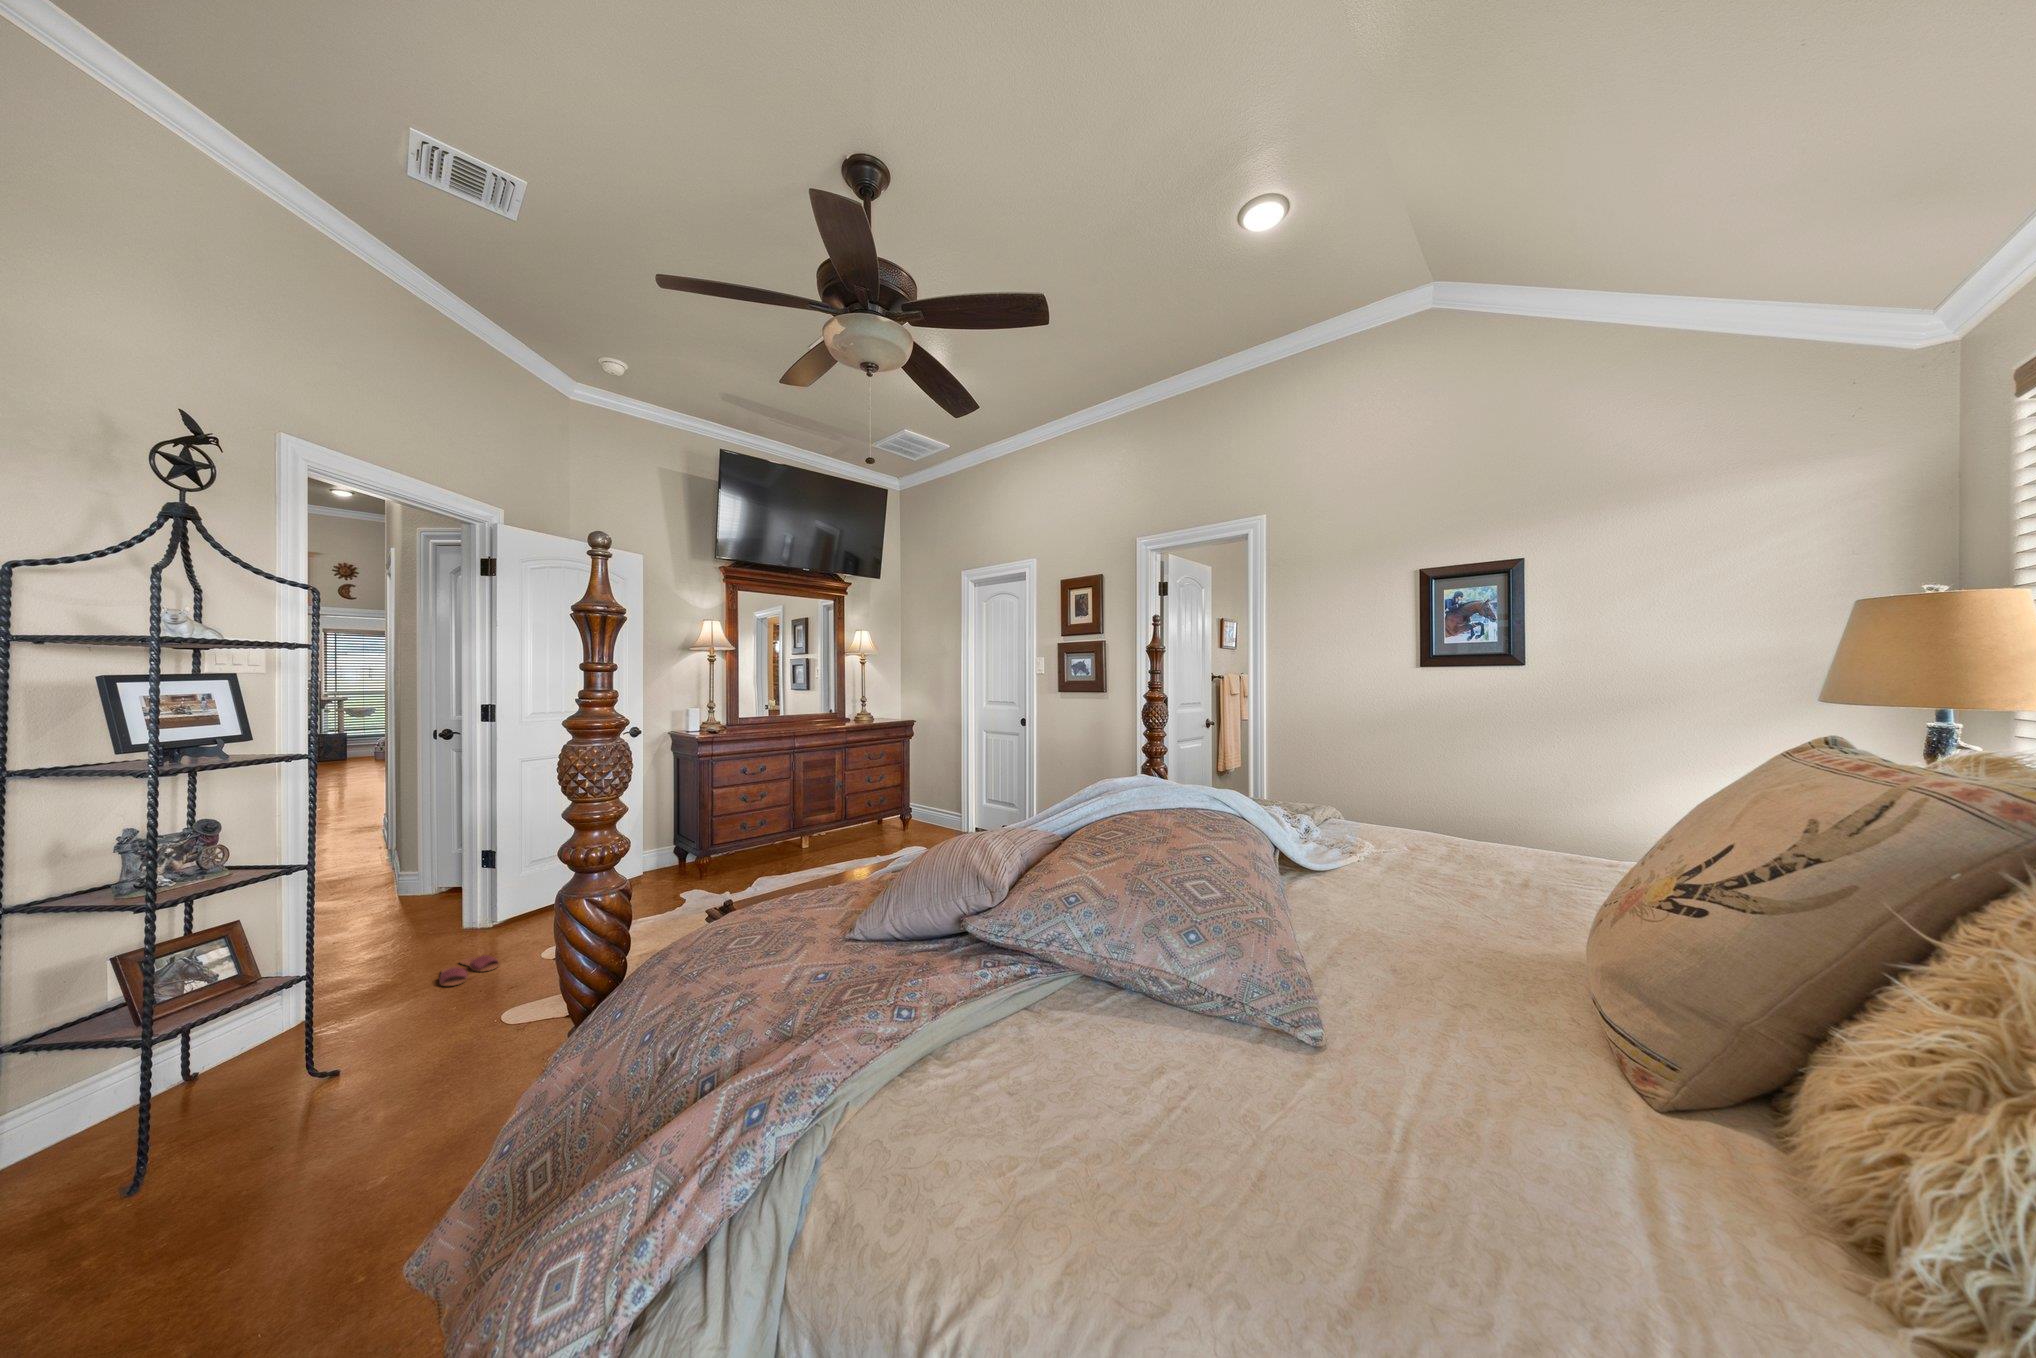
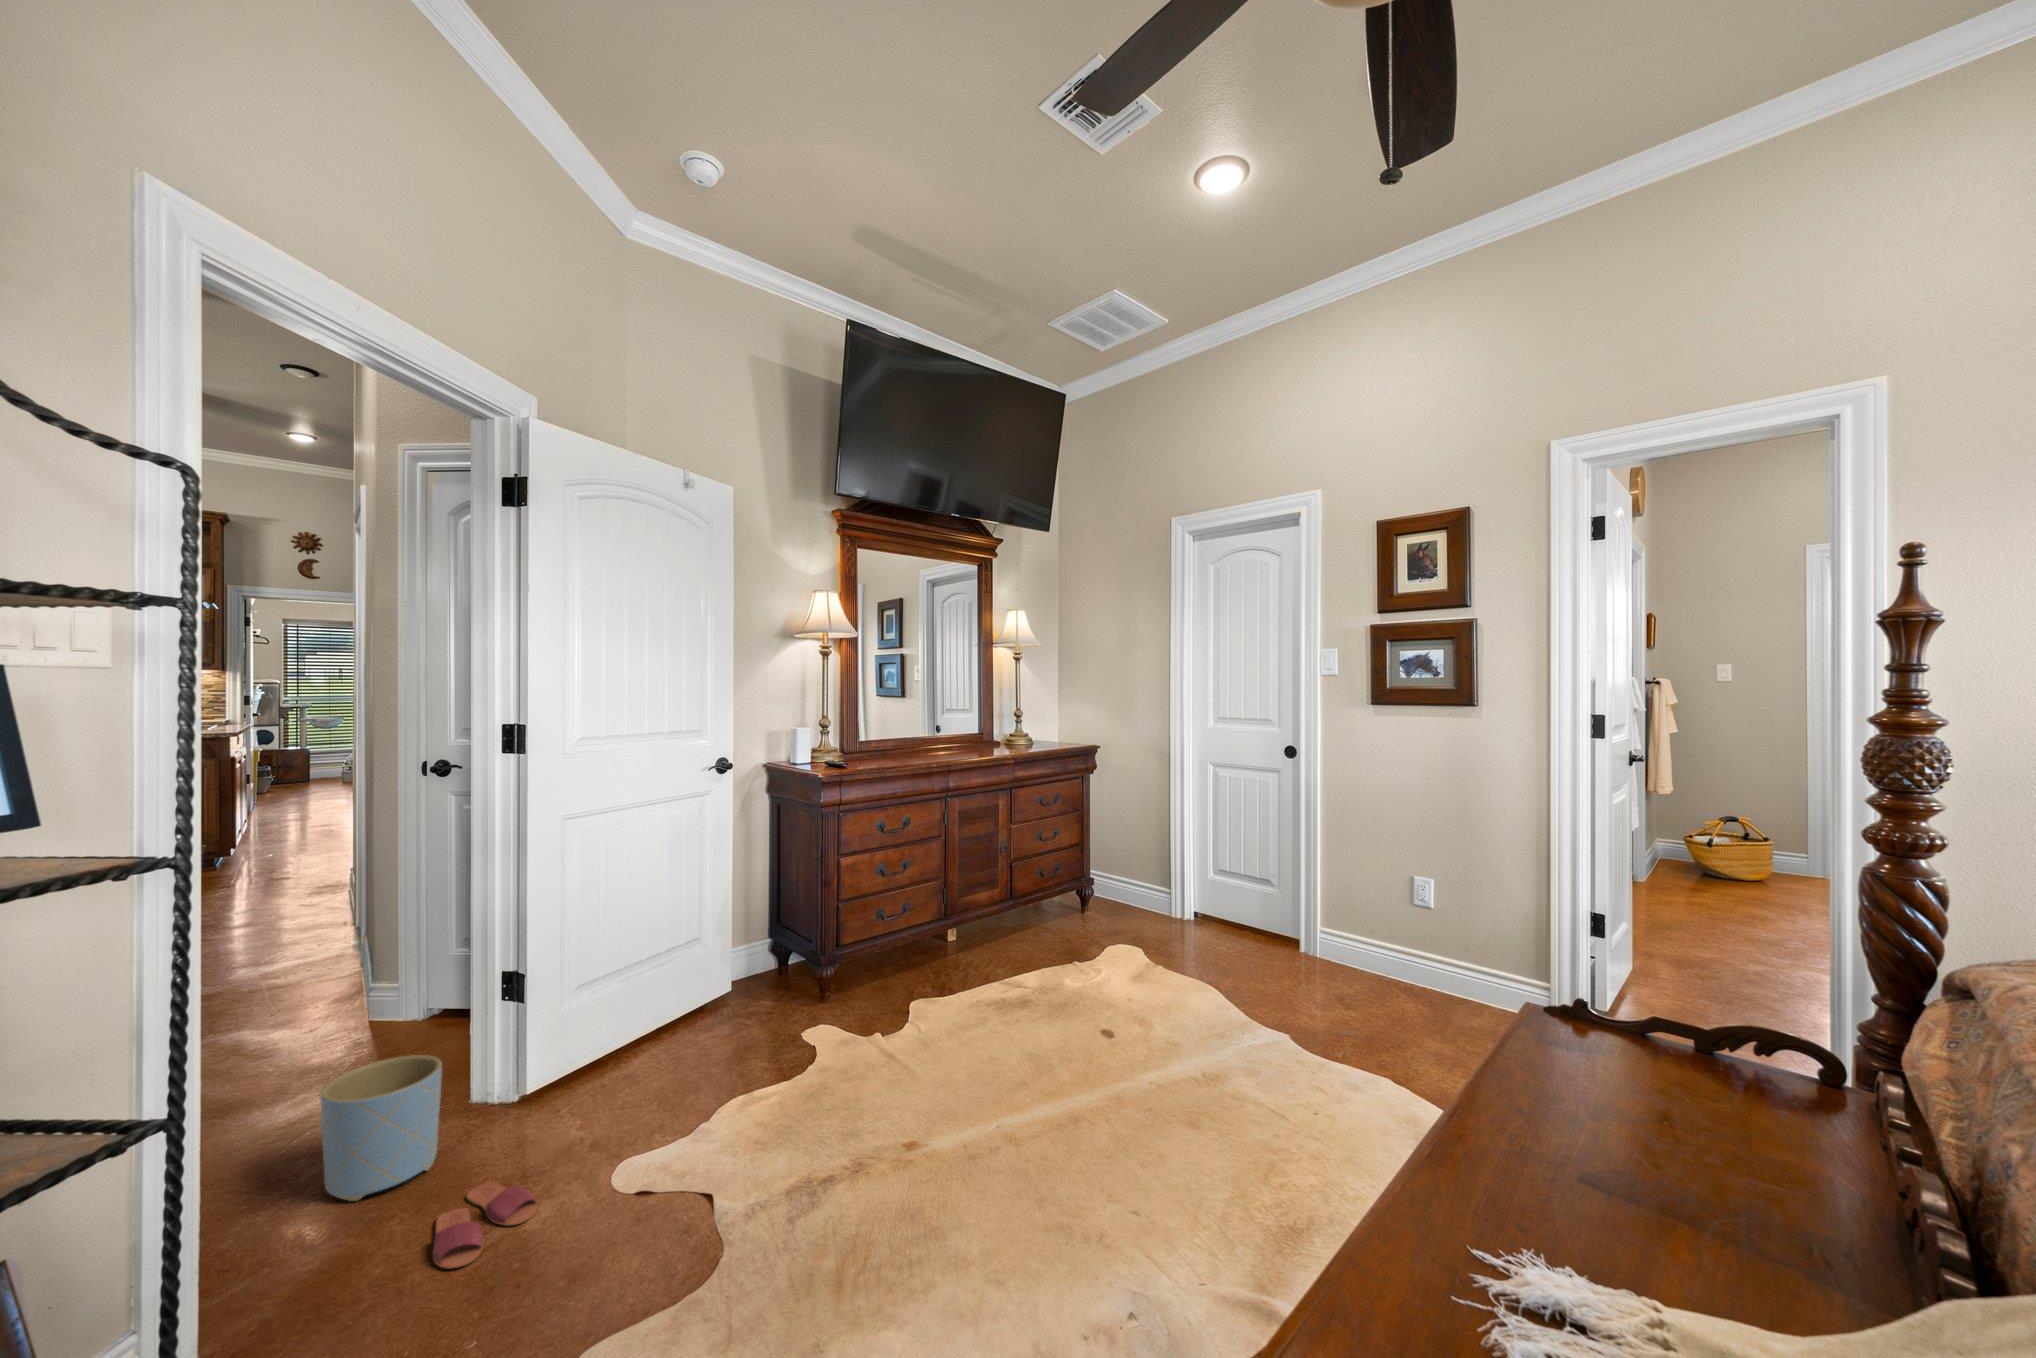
planter: none [374,894,446,966] -> present [320,1055,442,1201]

